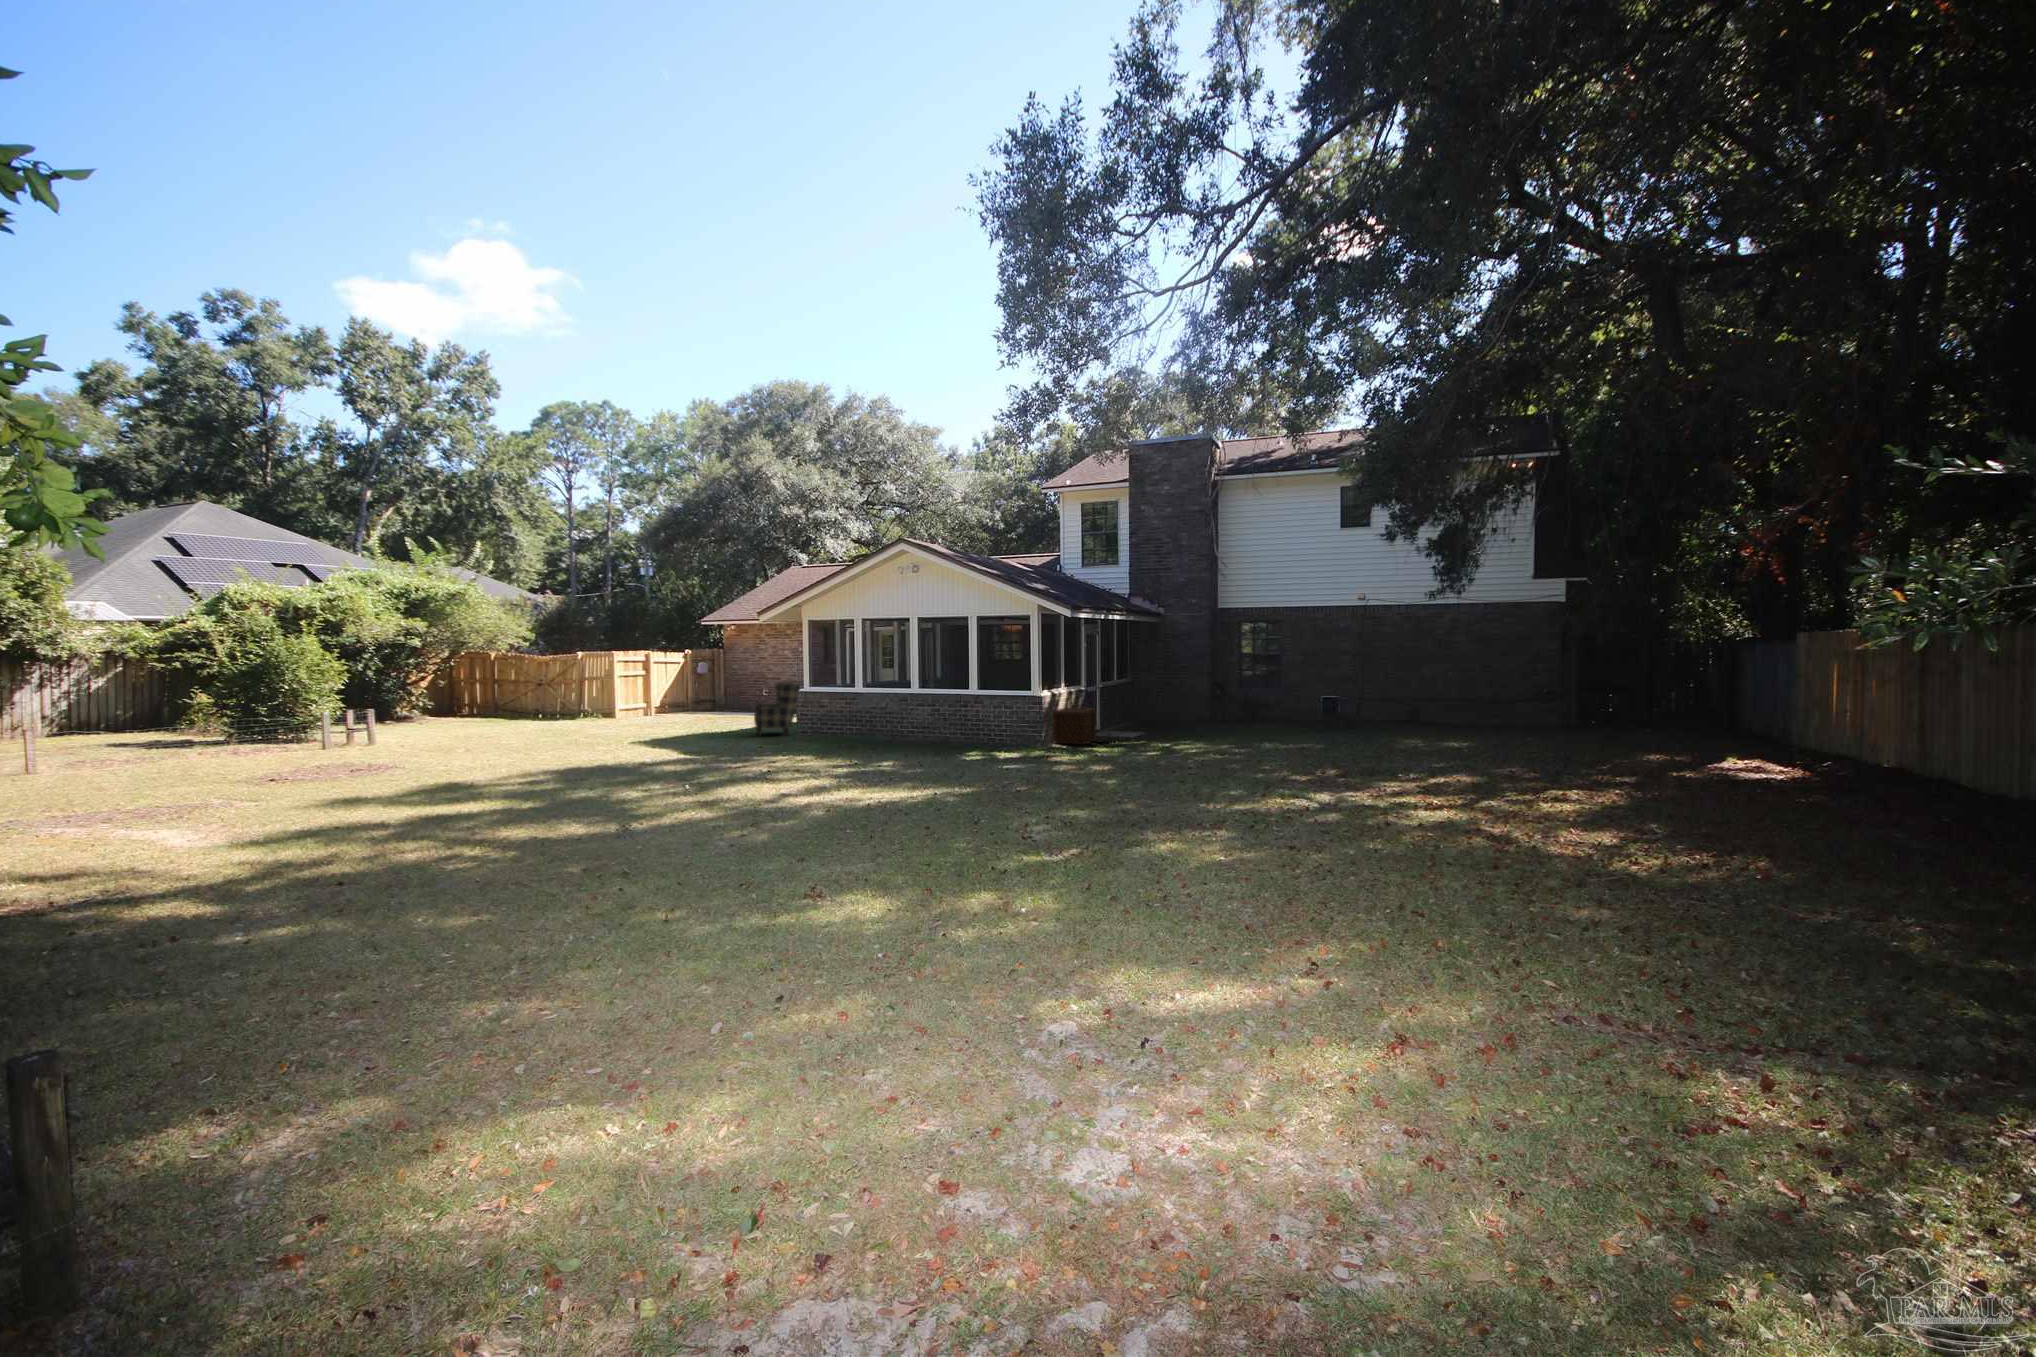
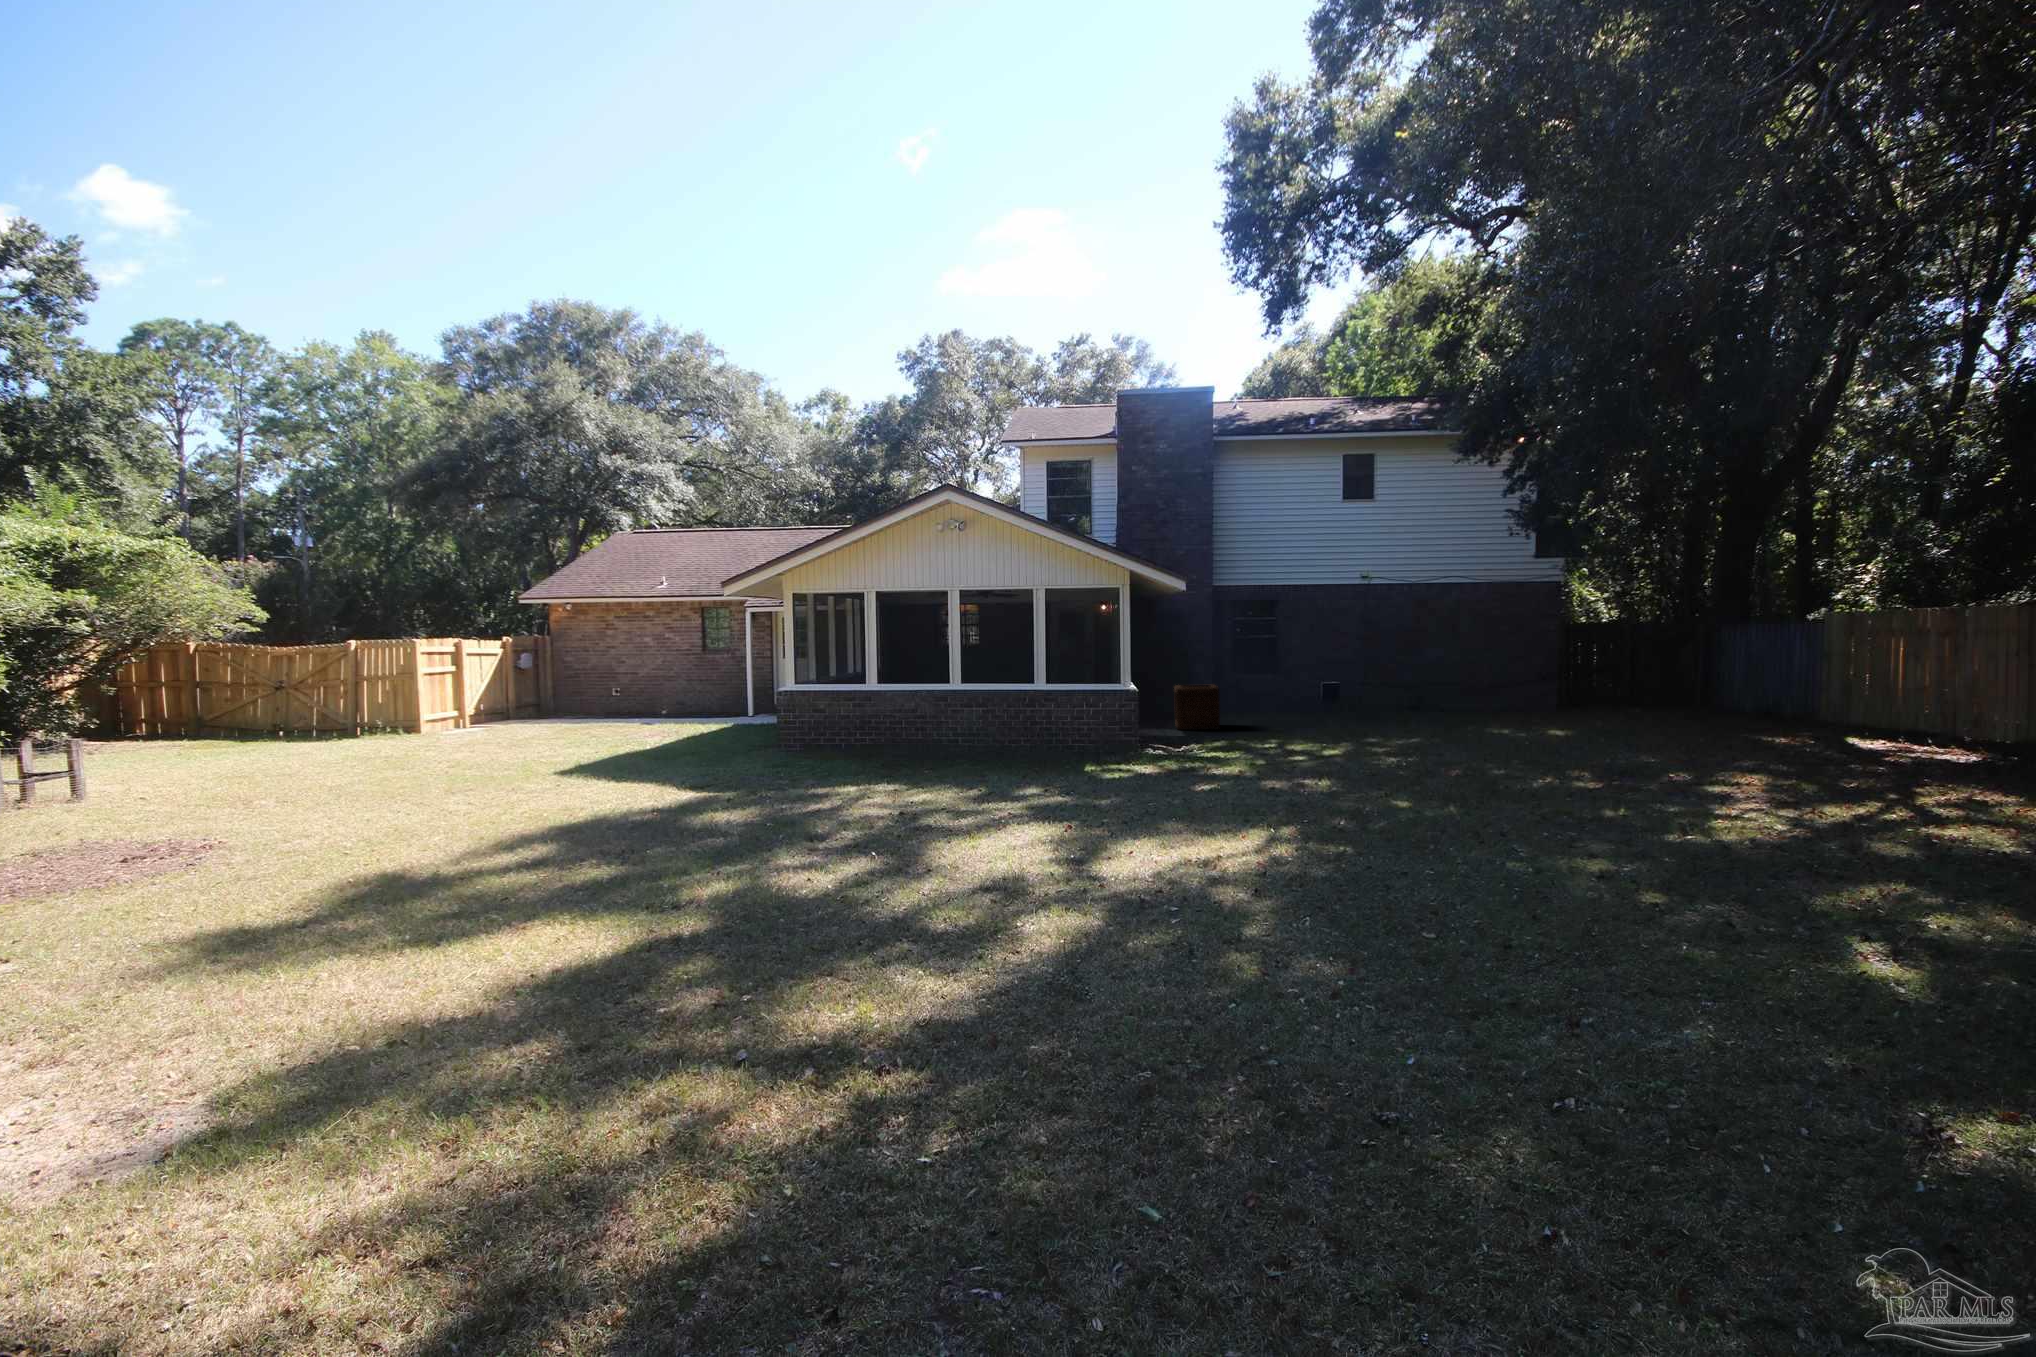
chair: present [754,682,800,736] -> none [733,667,806,745]

